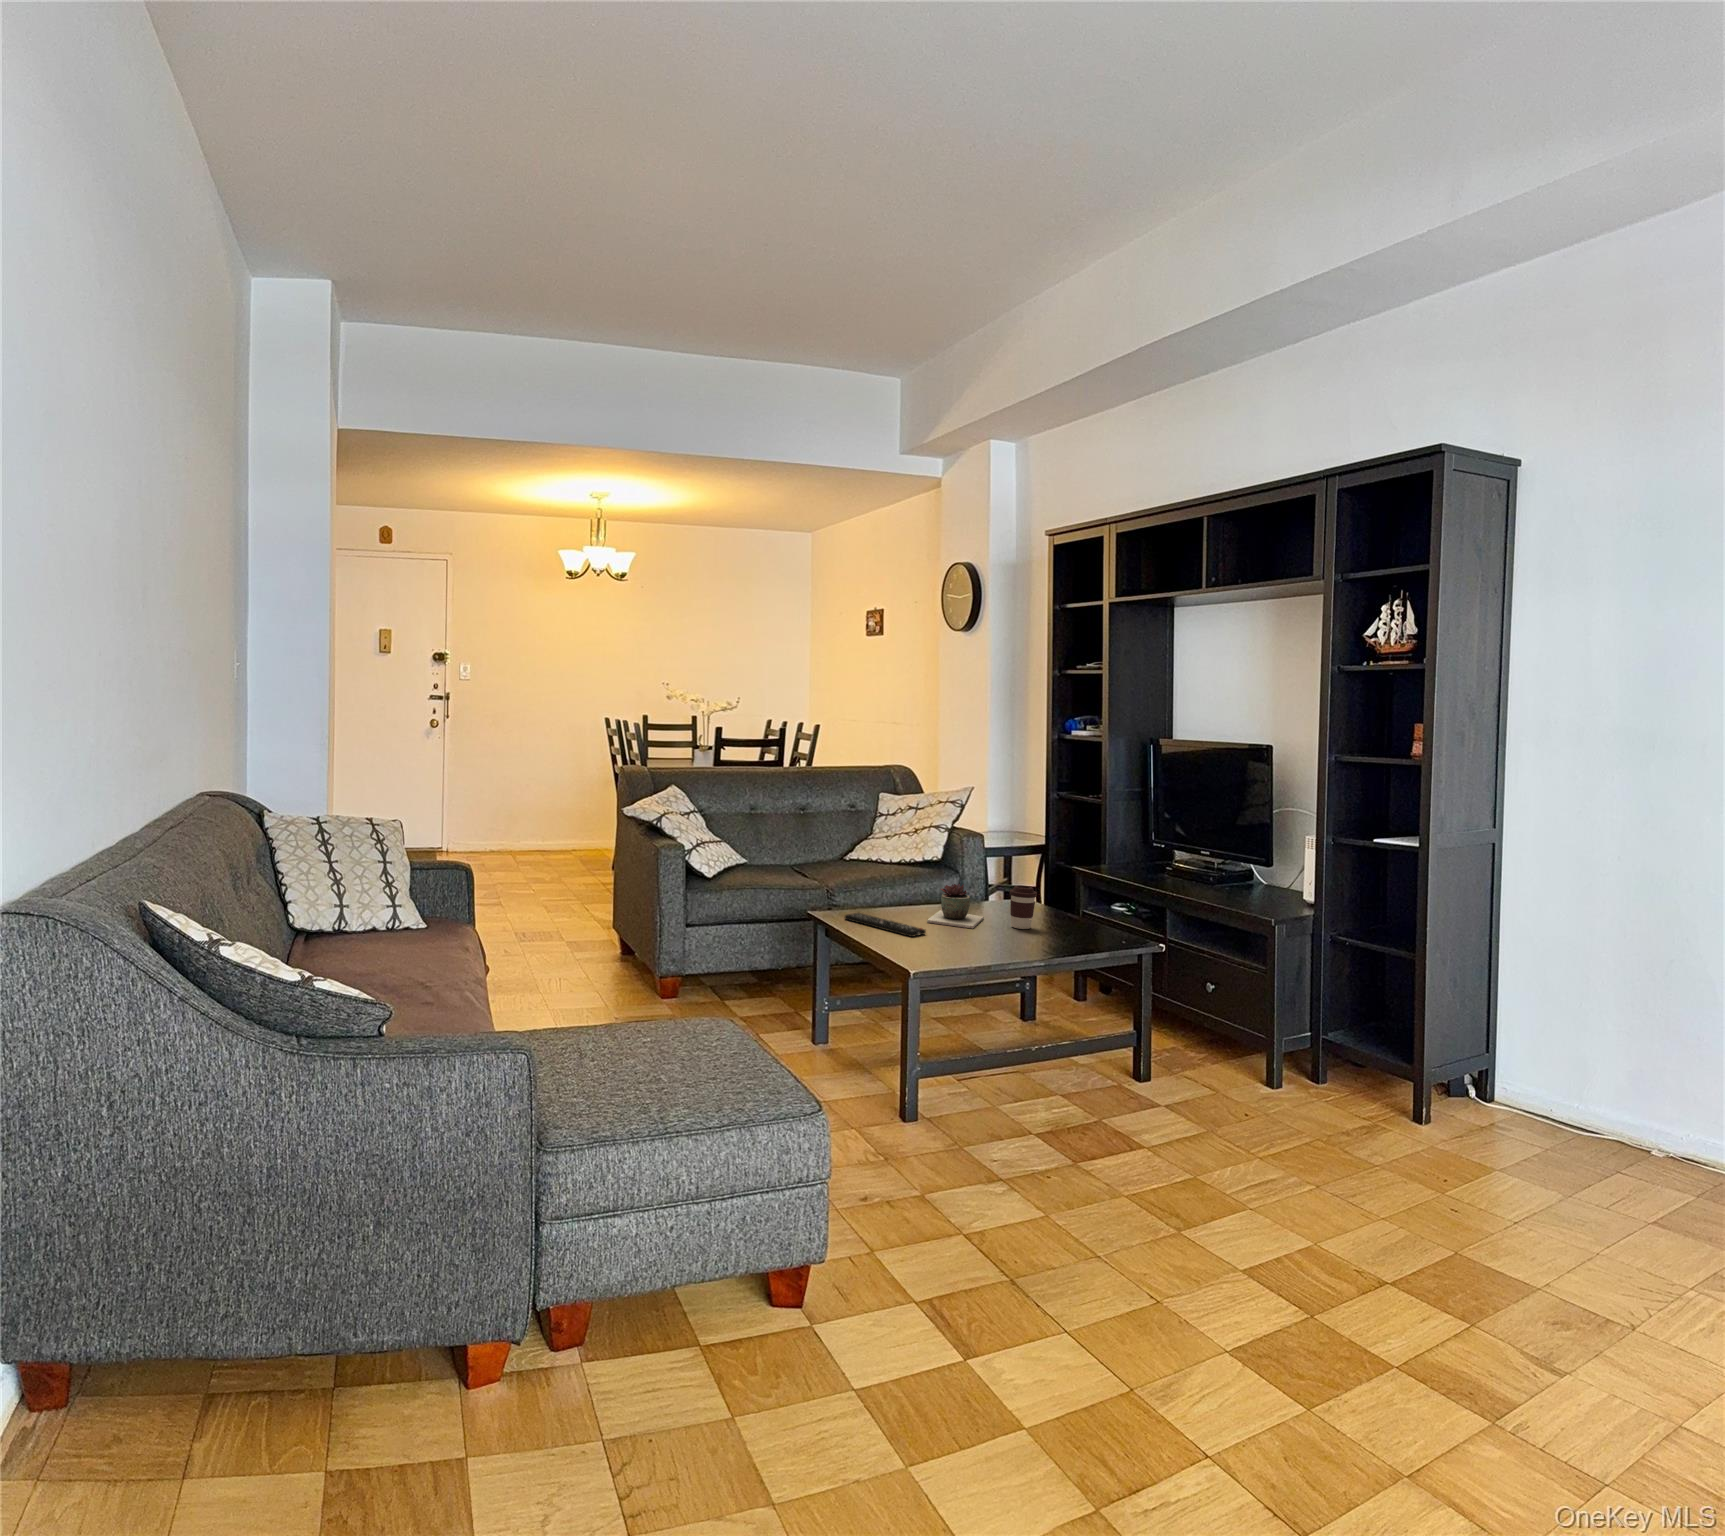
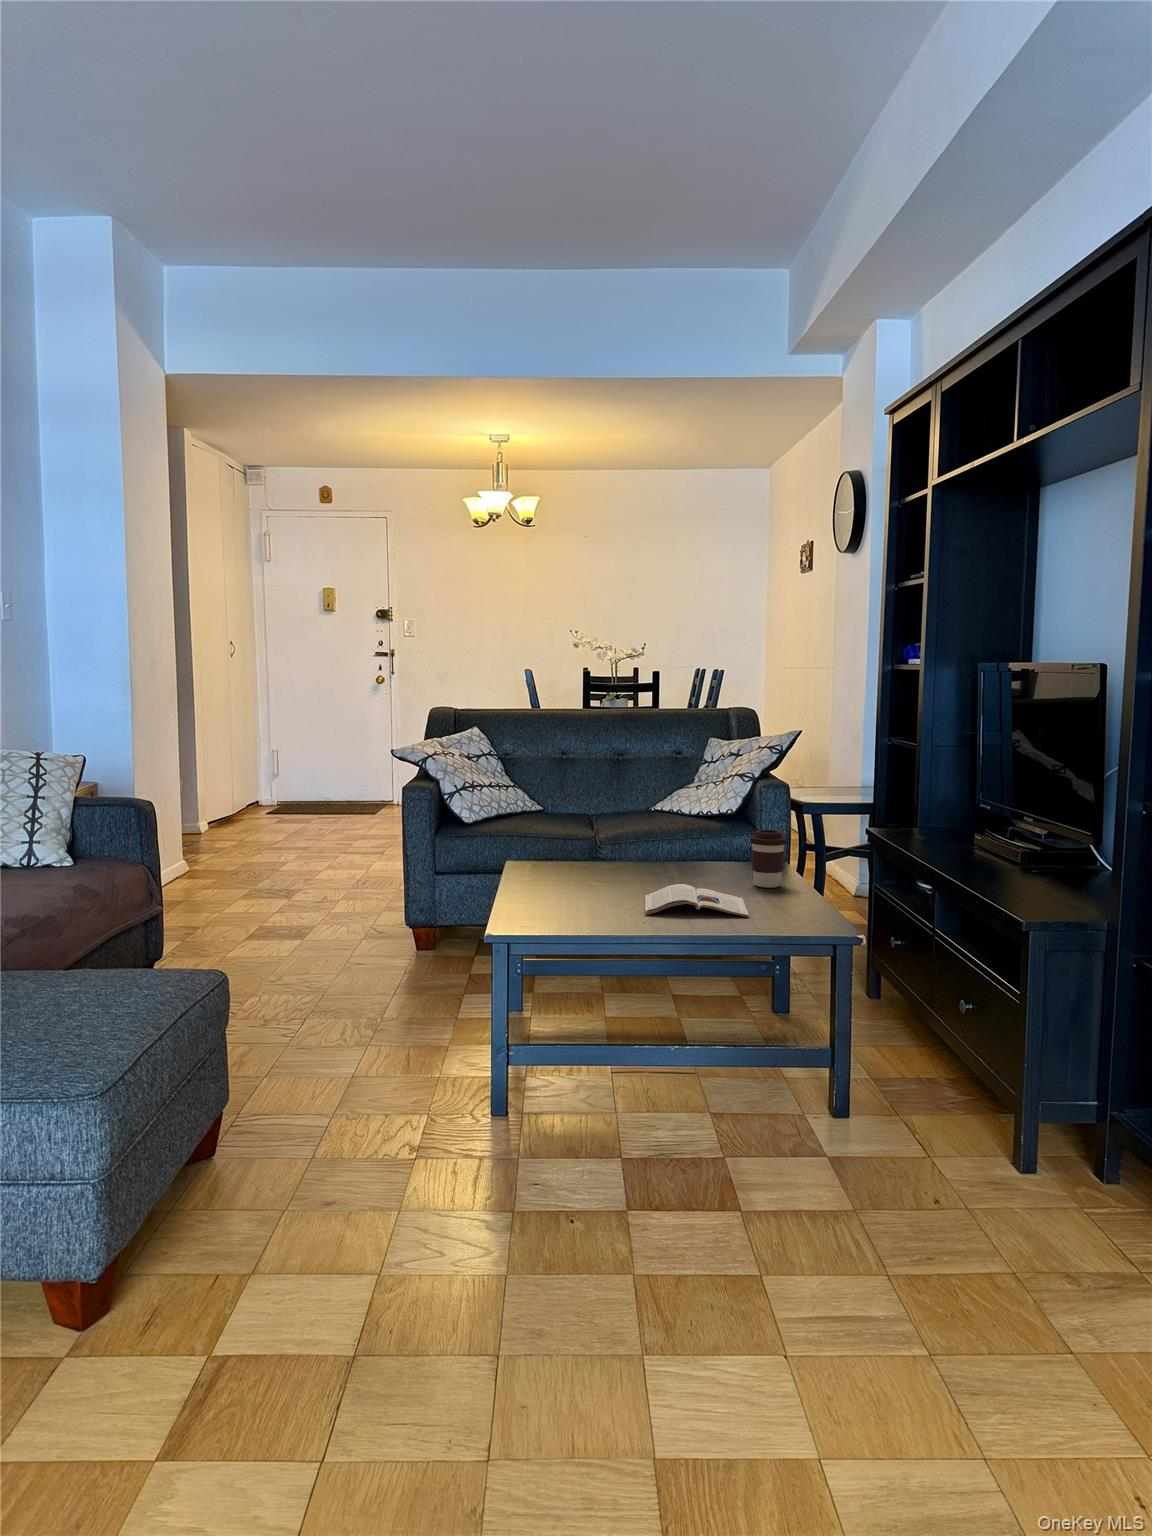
succulent plant: present [927,884,984,928] -> none [644,827,734,885]
remote control: present [845,913,926,937] -> none [543,862,614,891]
magazine: none [960,929,1051,954] -> present [645,884,749,917]

